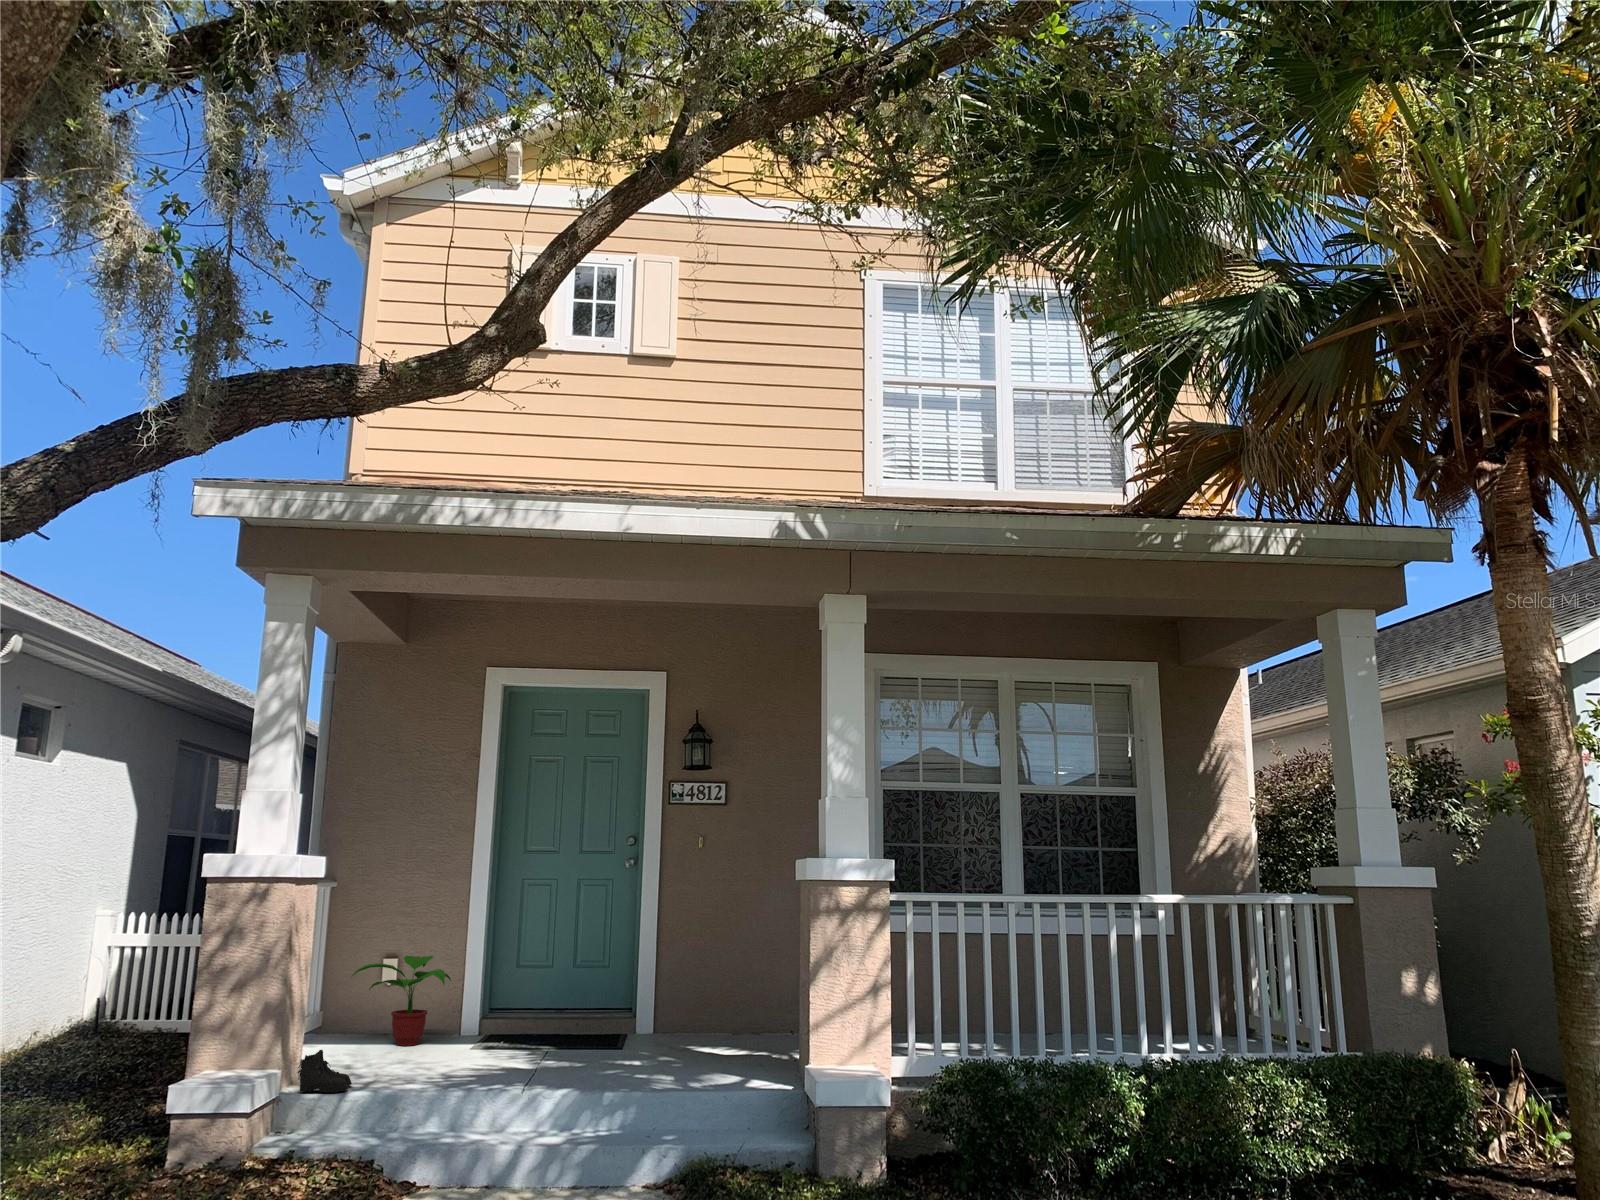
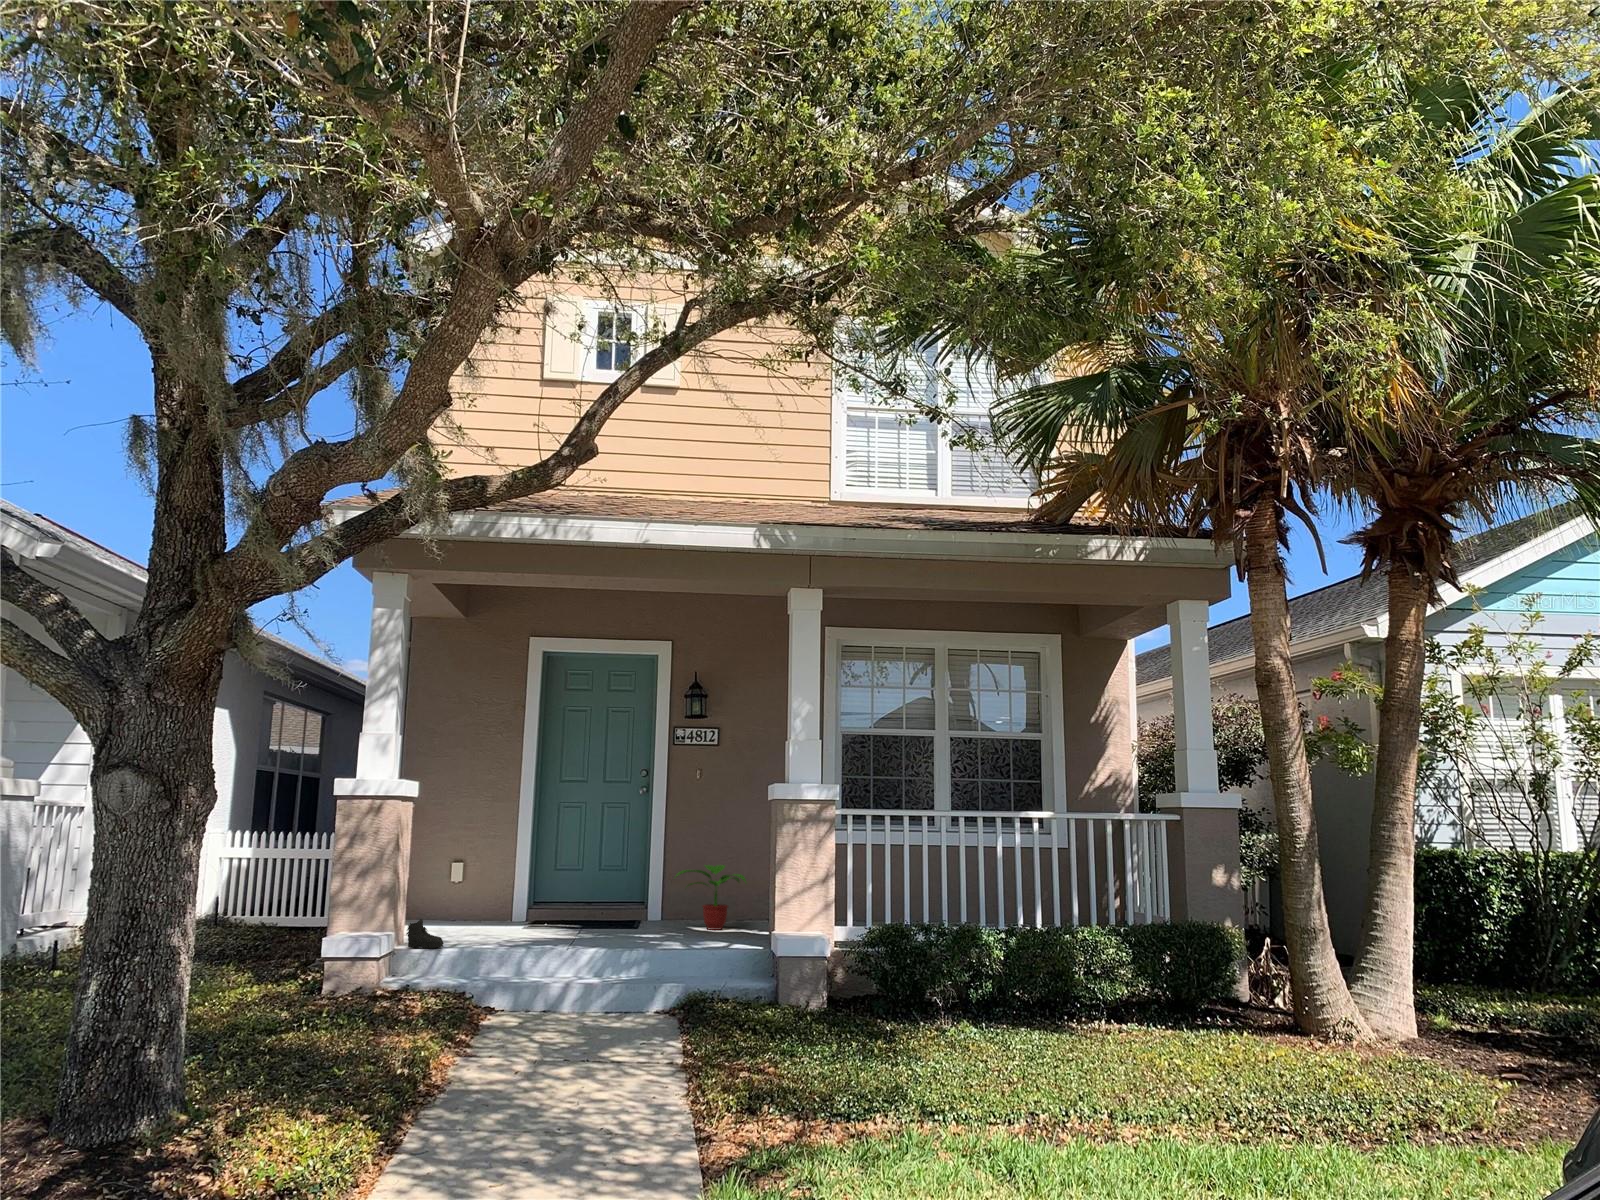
potted plant: present [351,955,451,1046] -> present [676,865,746,930]

